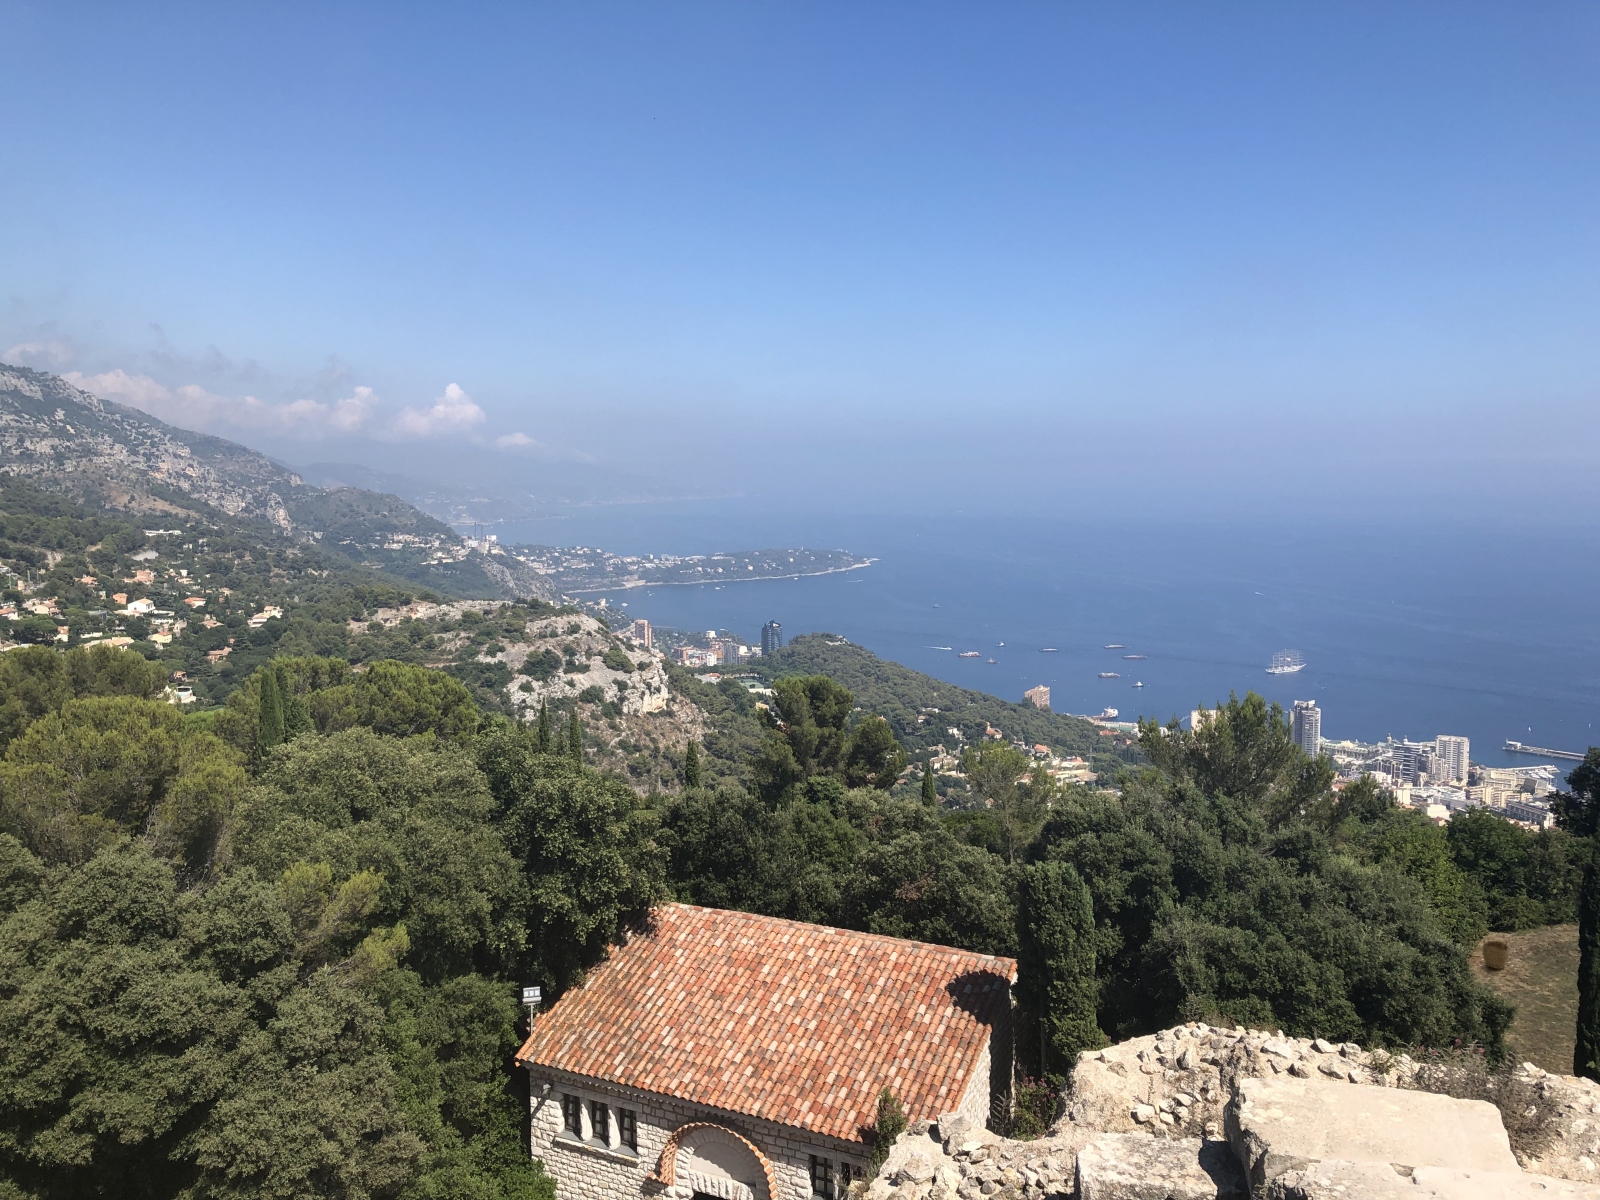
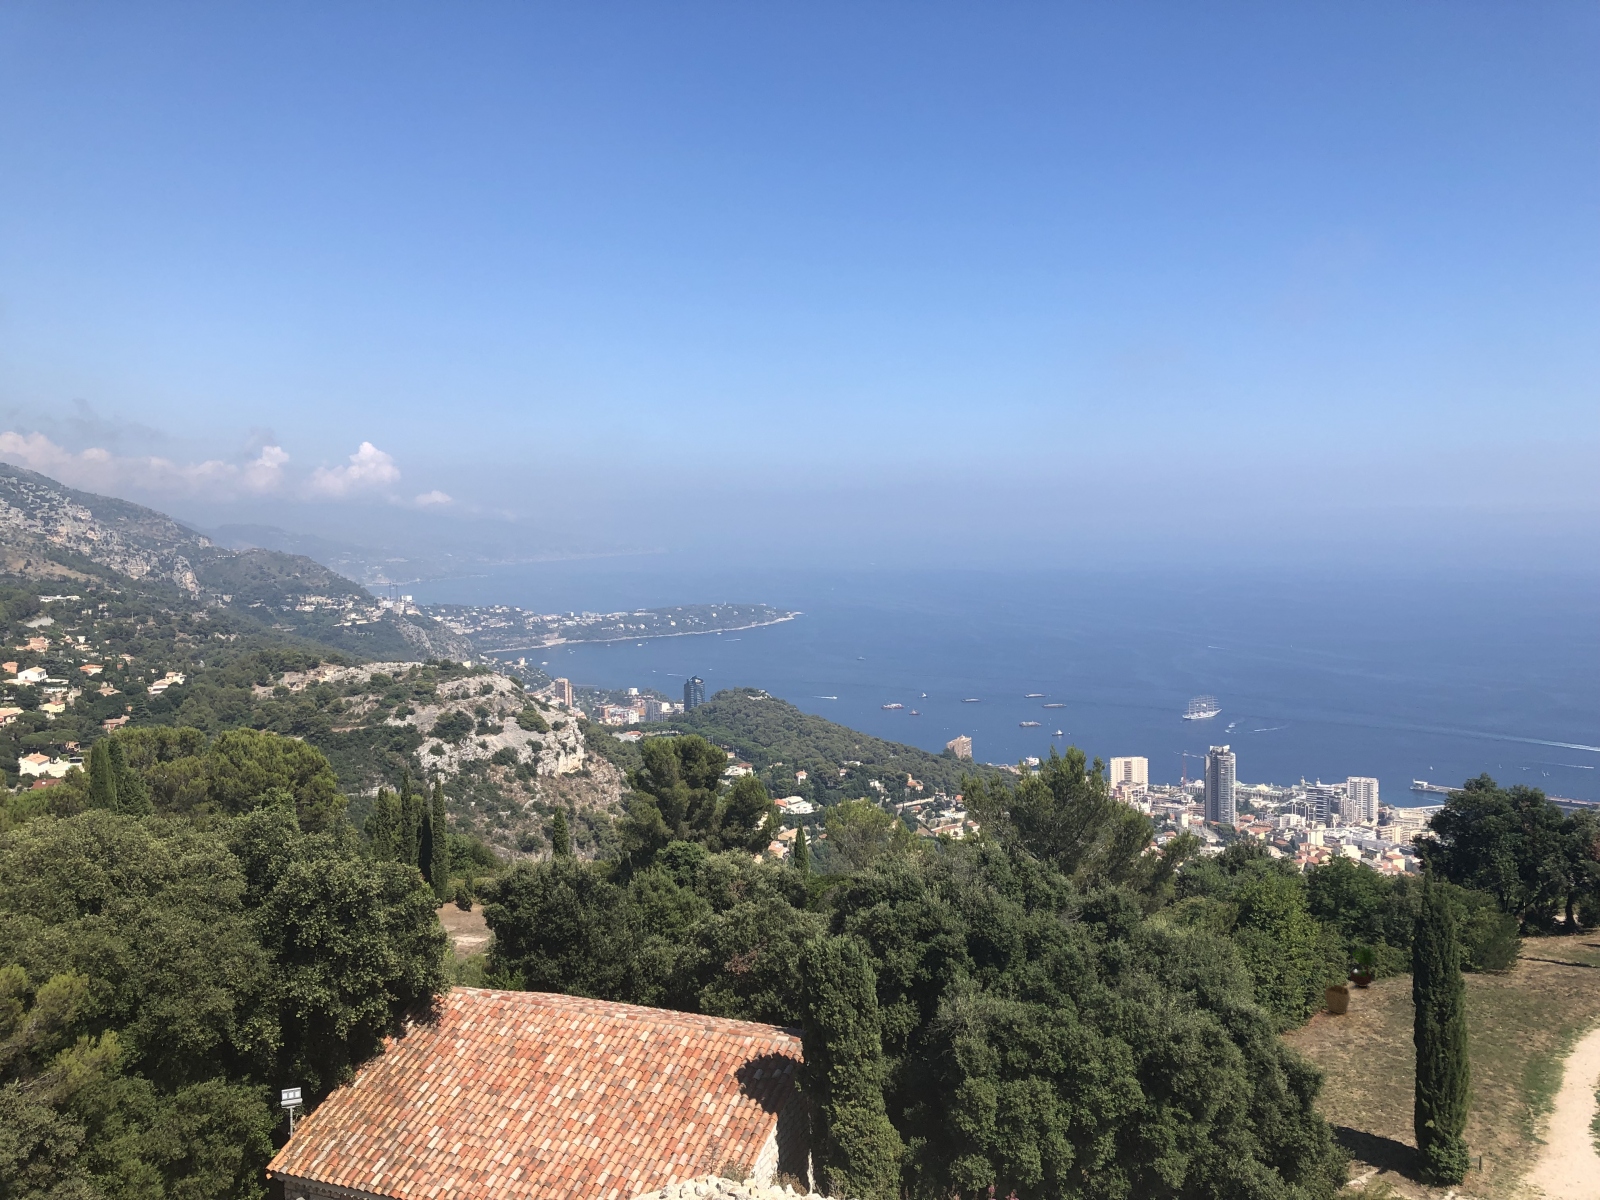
potted tree: none [1505,902,1536,944] -> present [1350,948,1375,987]

